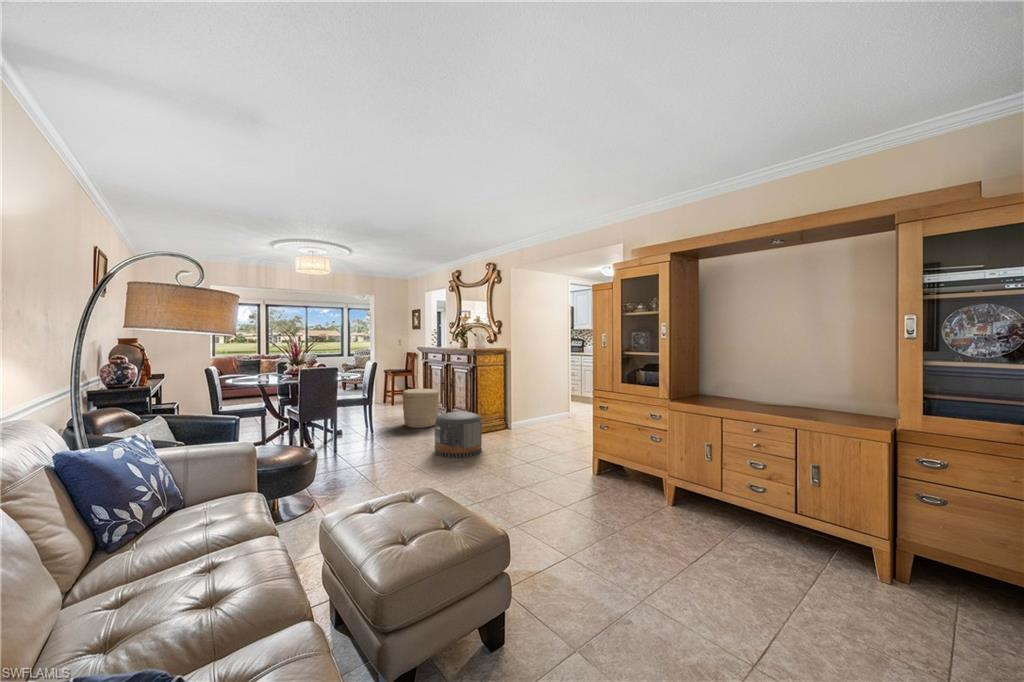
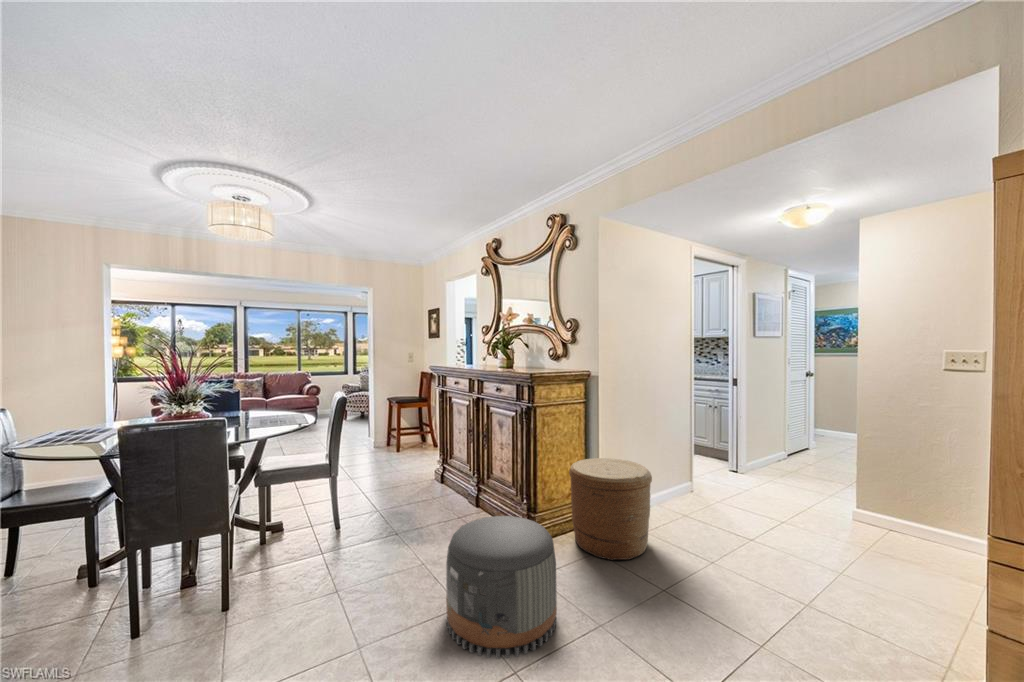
basket: present [402,389,439,428] -> present [569,458,652,560]

